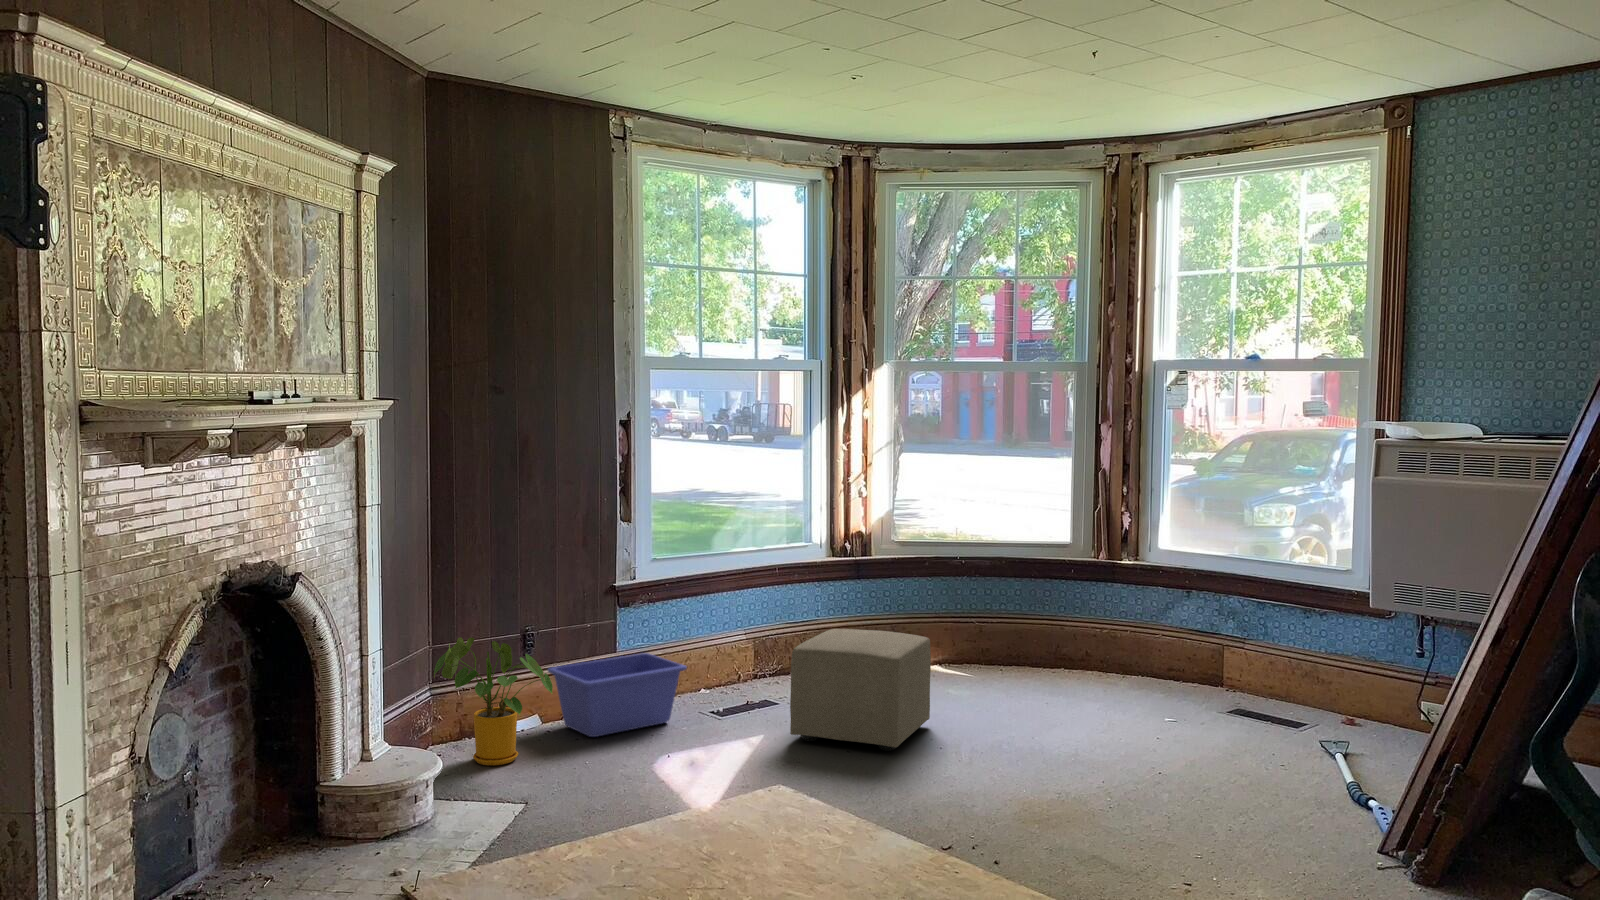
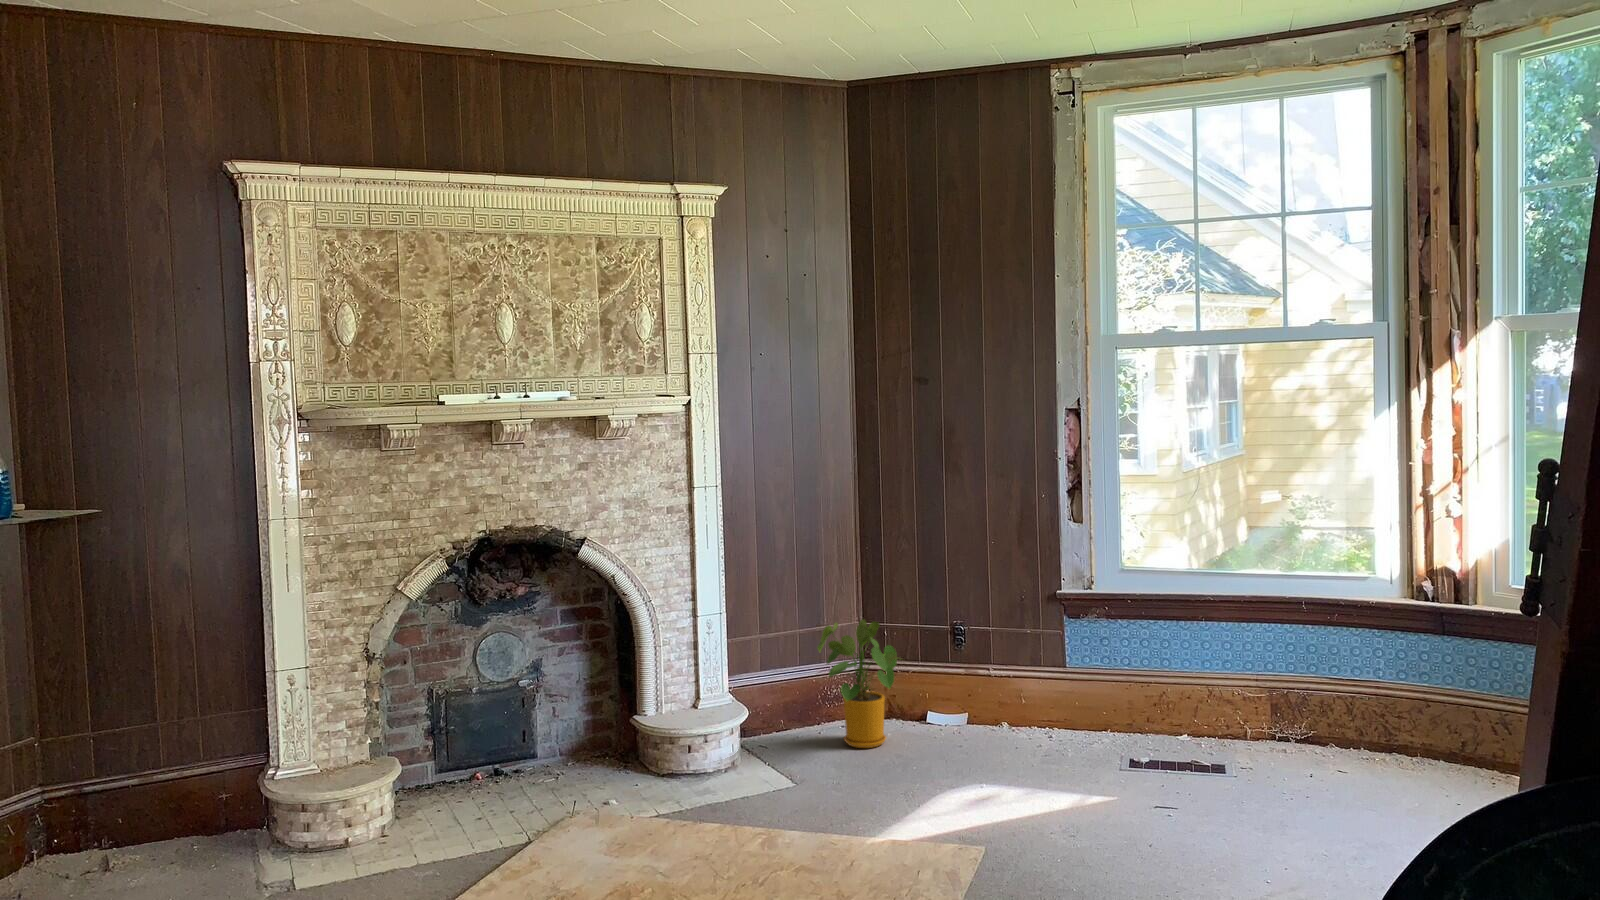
ottoman: present [790,629,931,751] -> none [1132,688,1352,866]
storage bin: present [548,653,687,737] -> none [953,667,1092,755]

